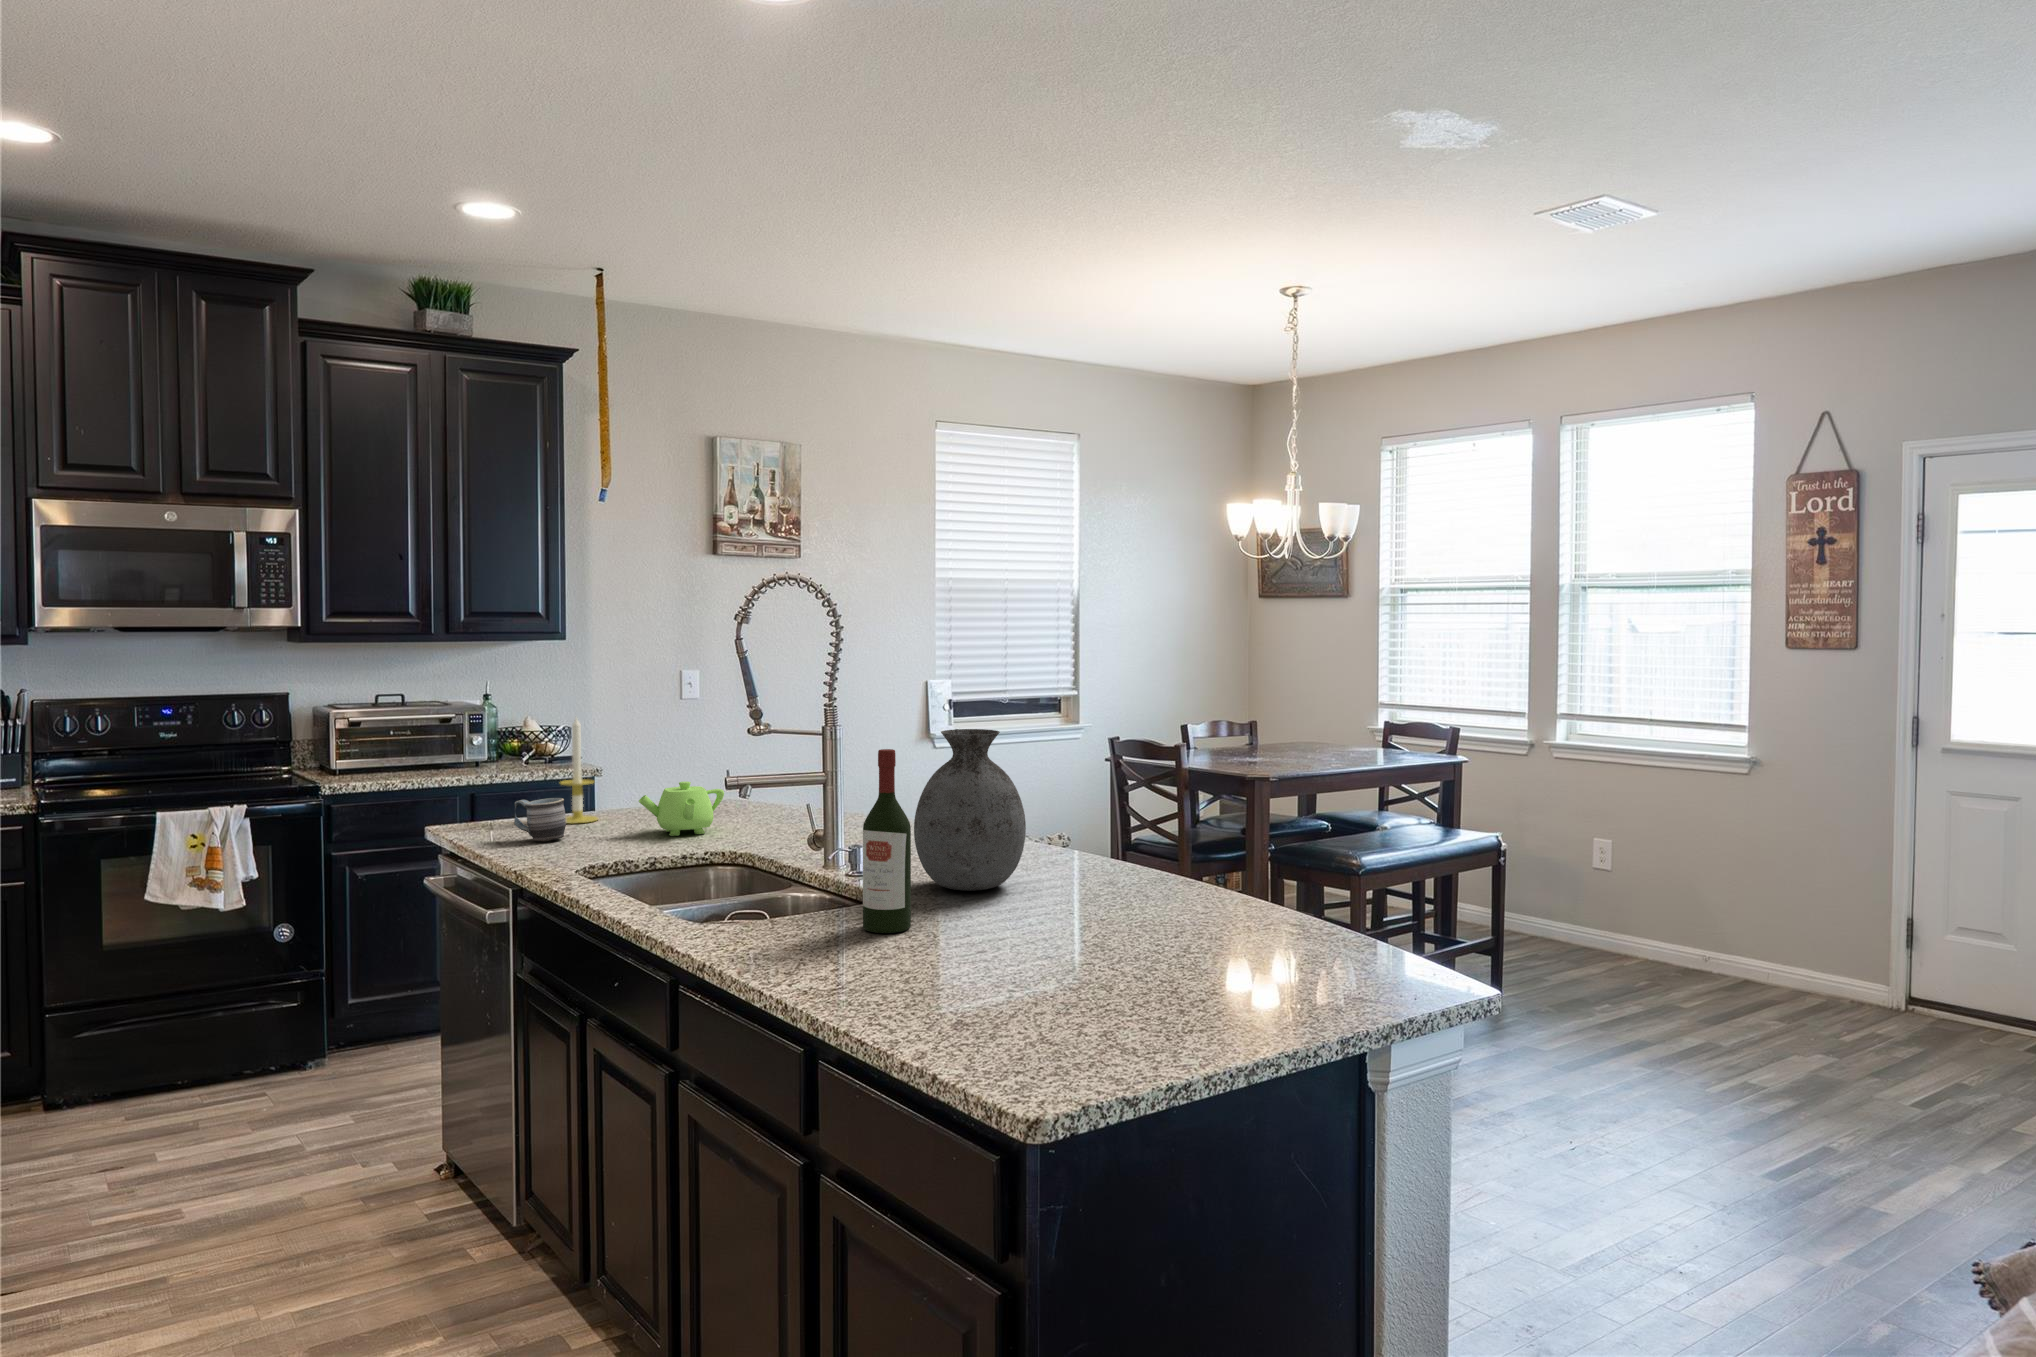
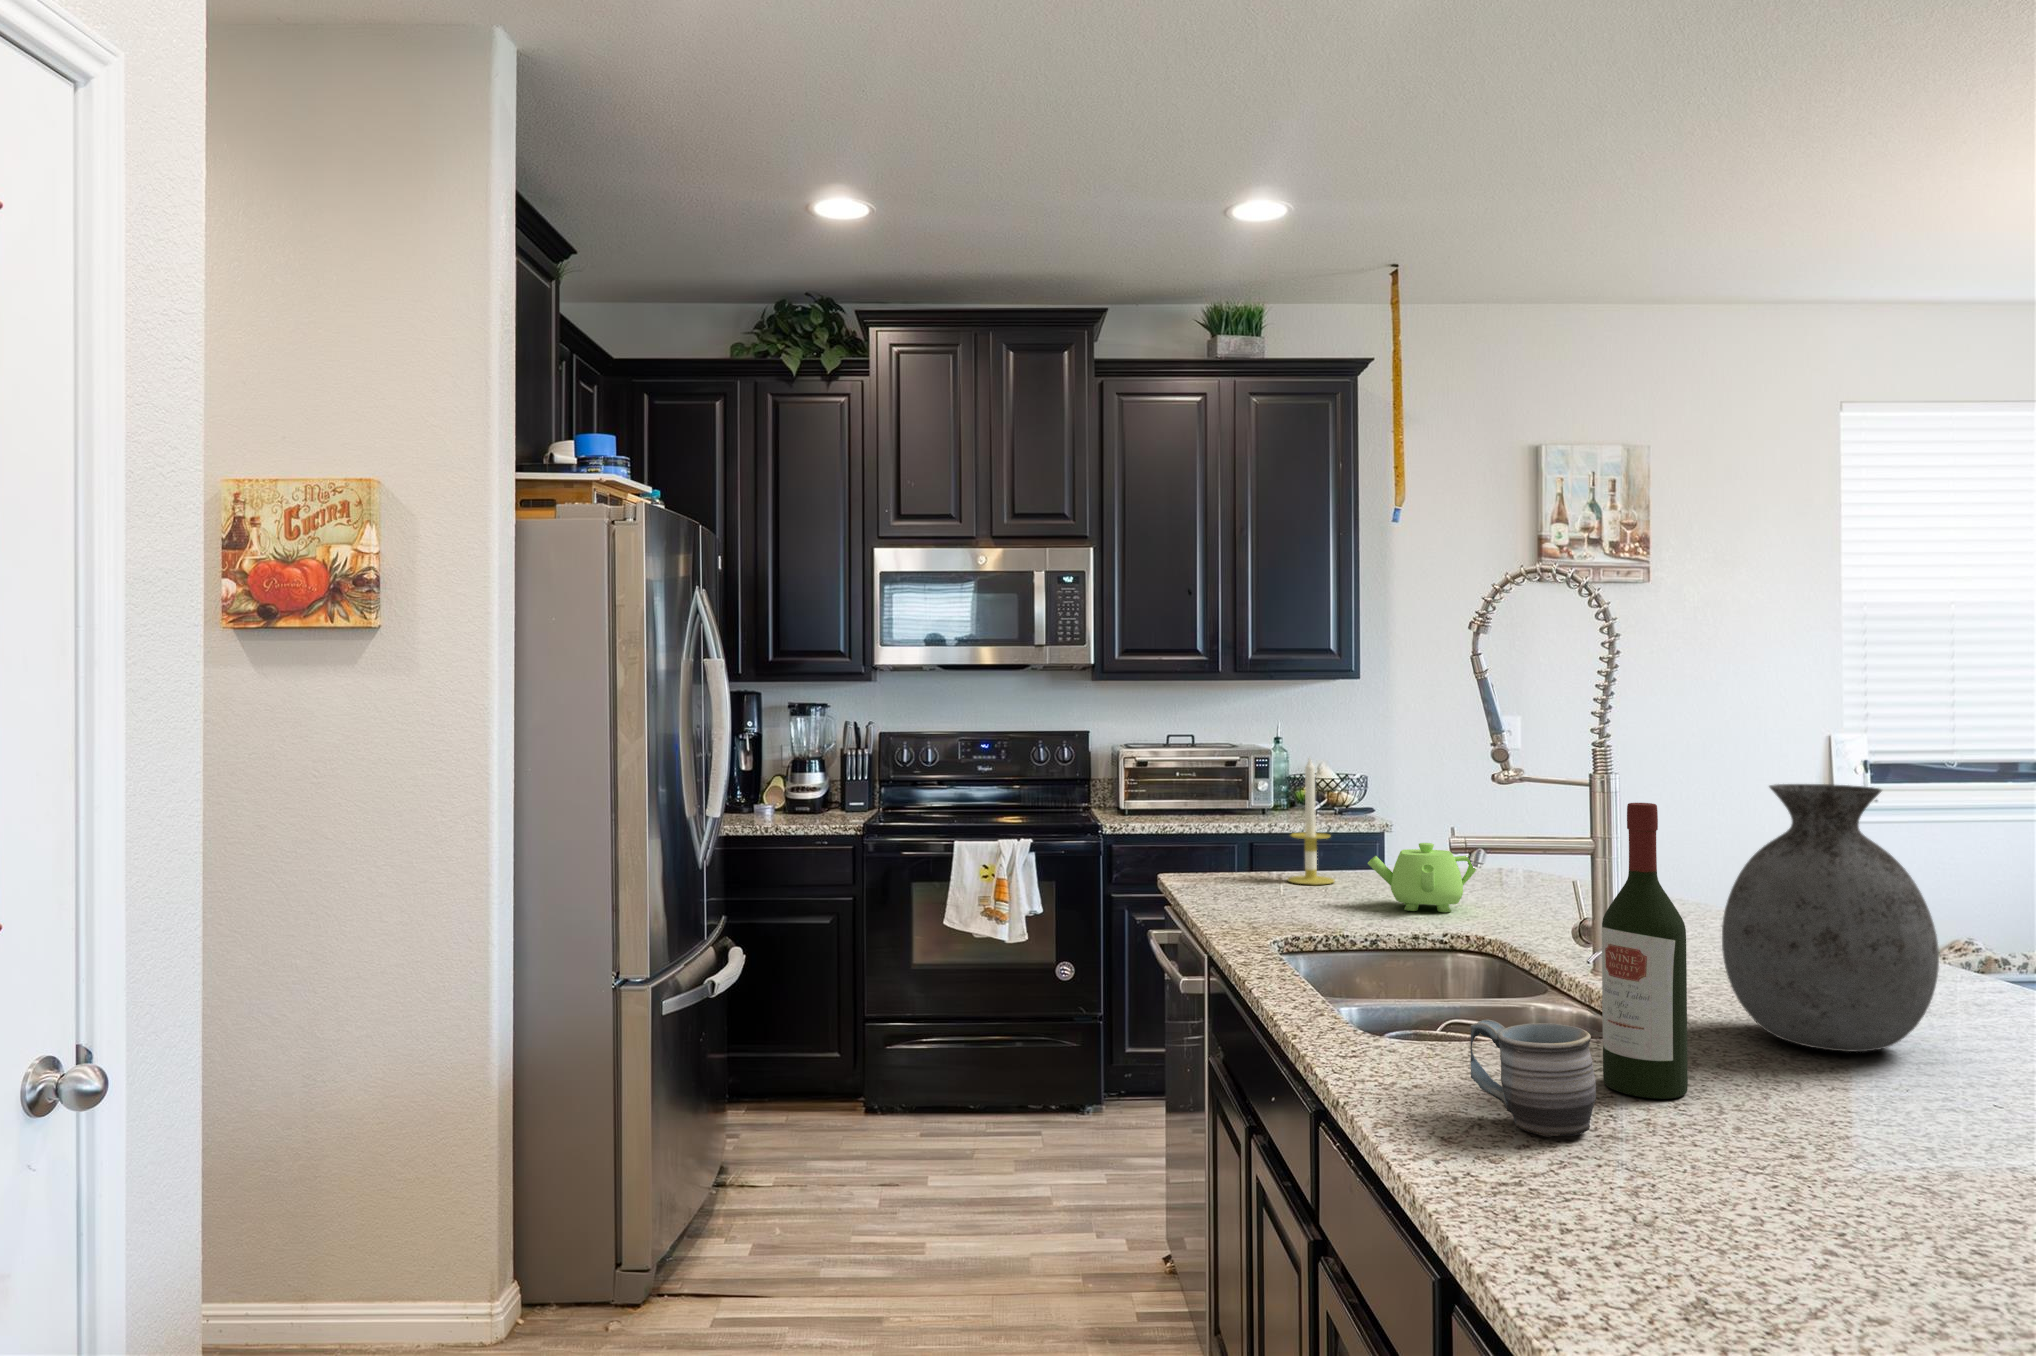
mug: present [514,798,566,841] -> present [1471,1020,1596,1137]

